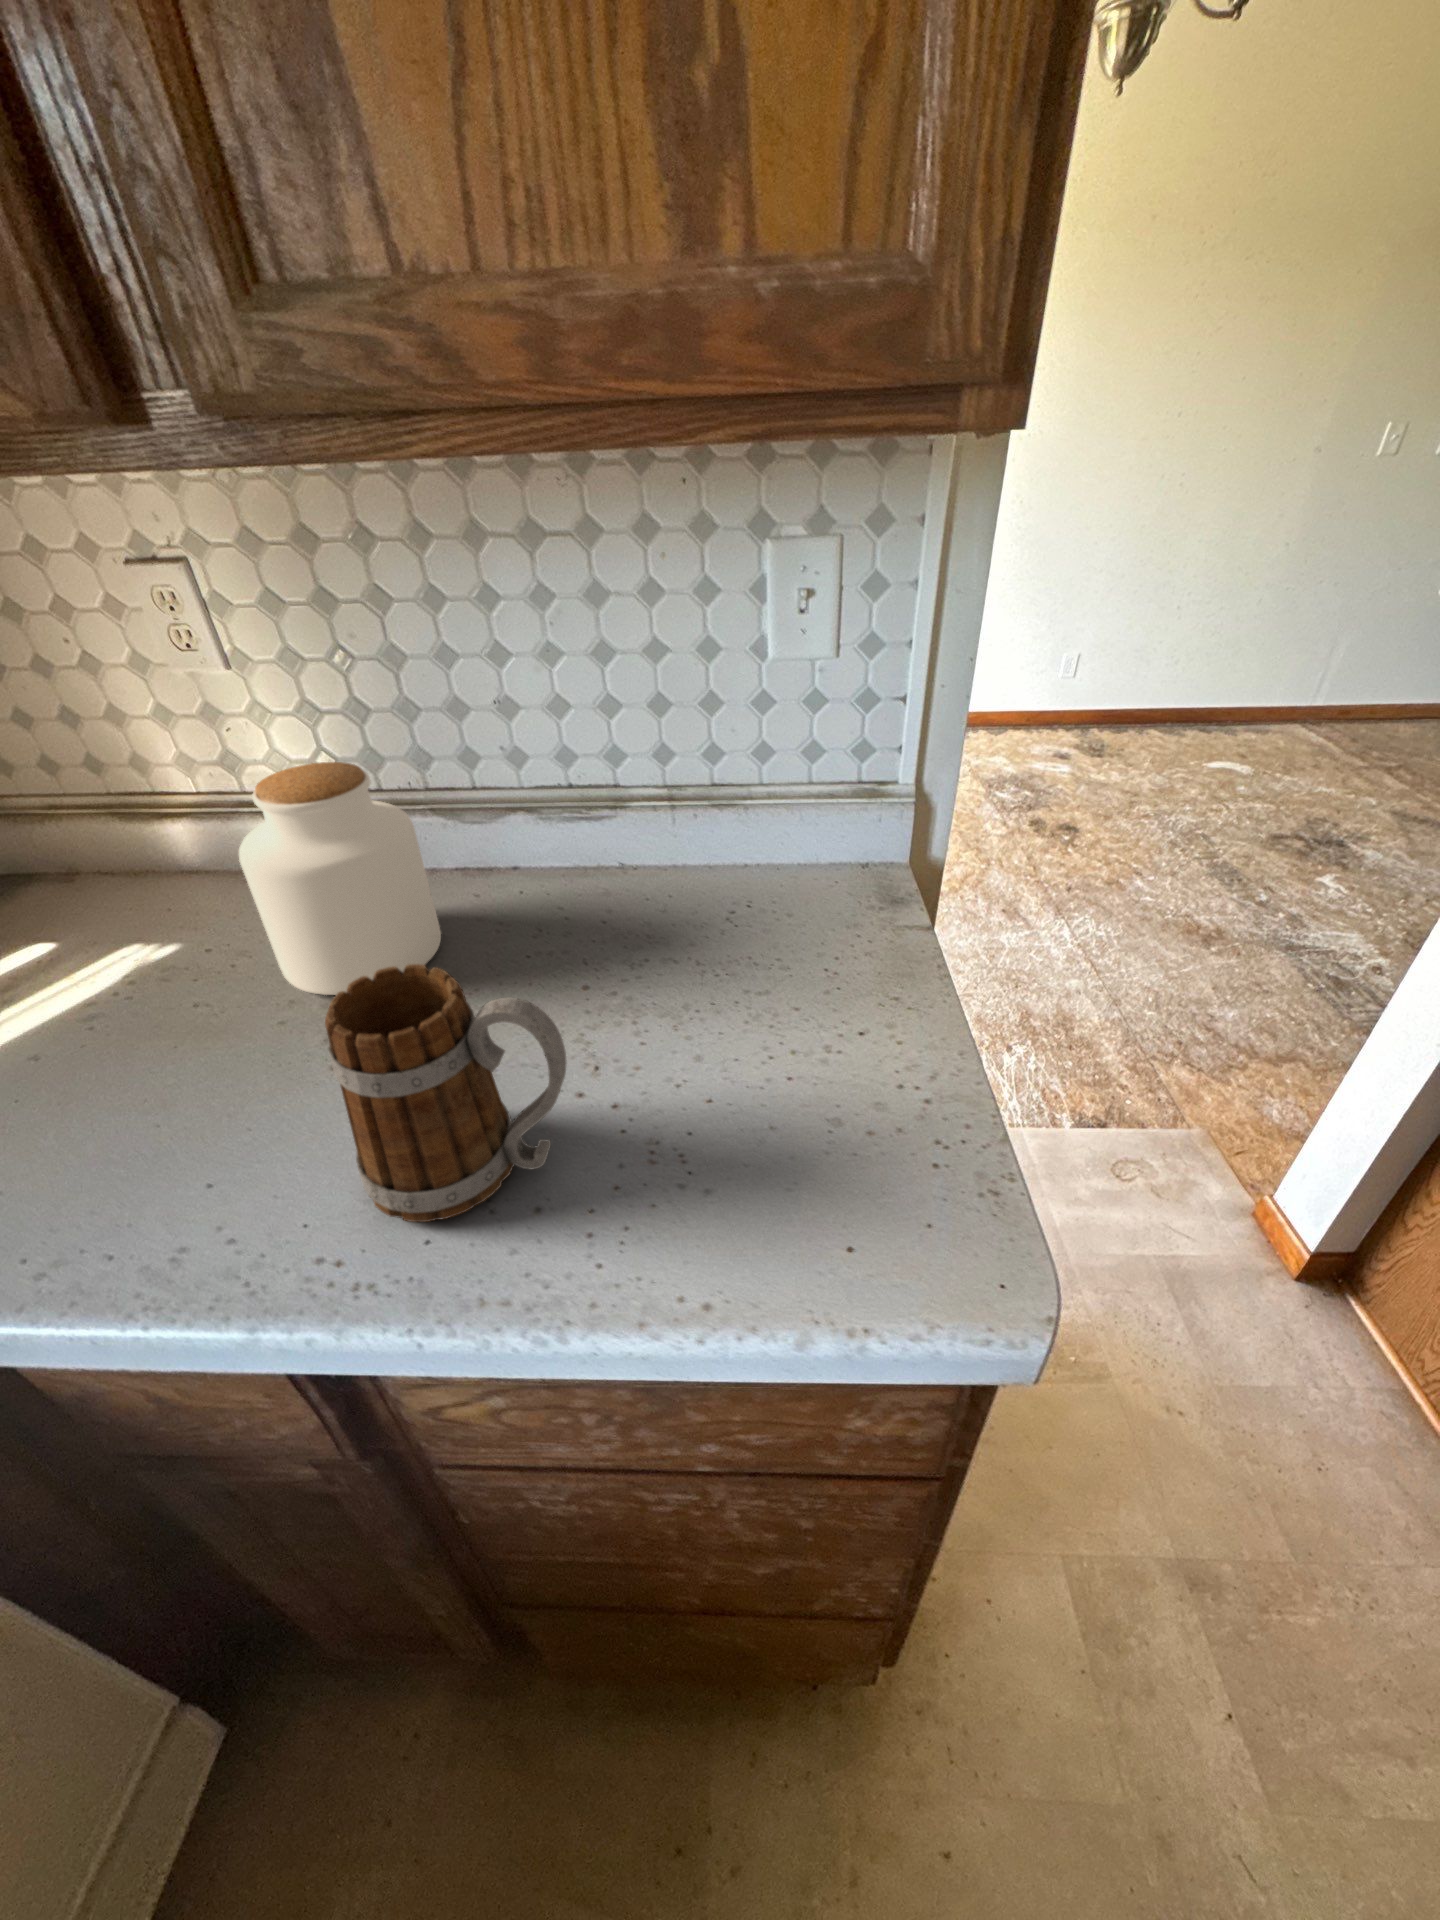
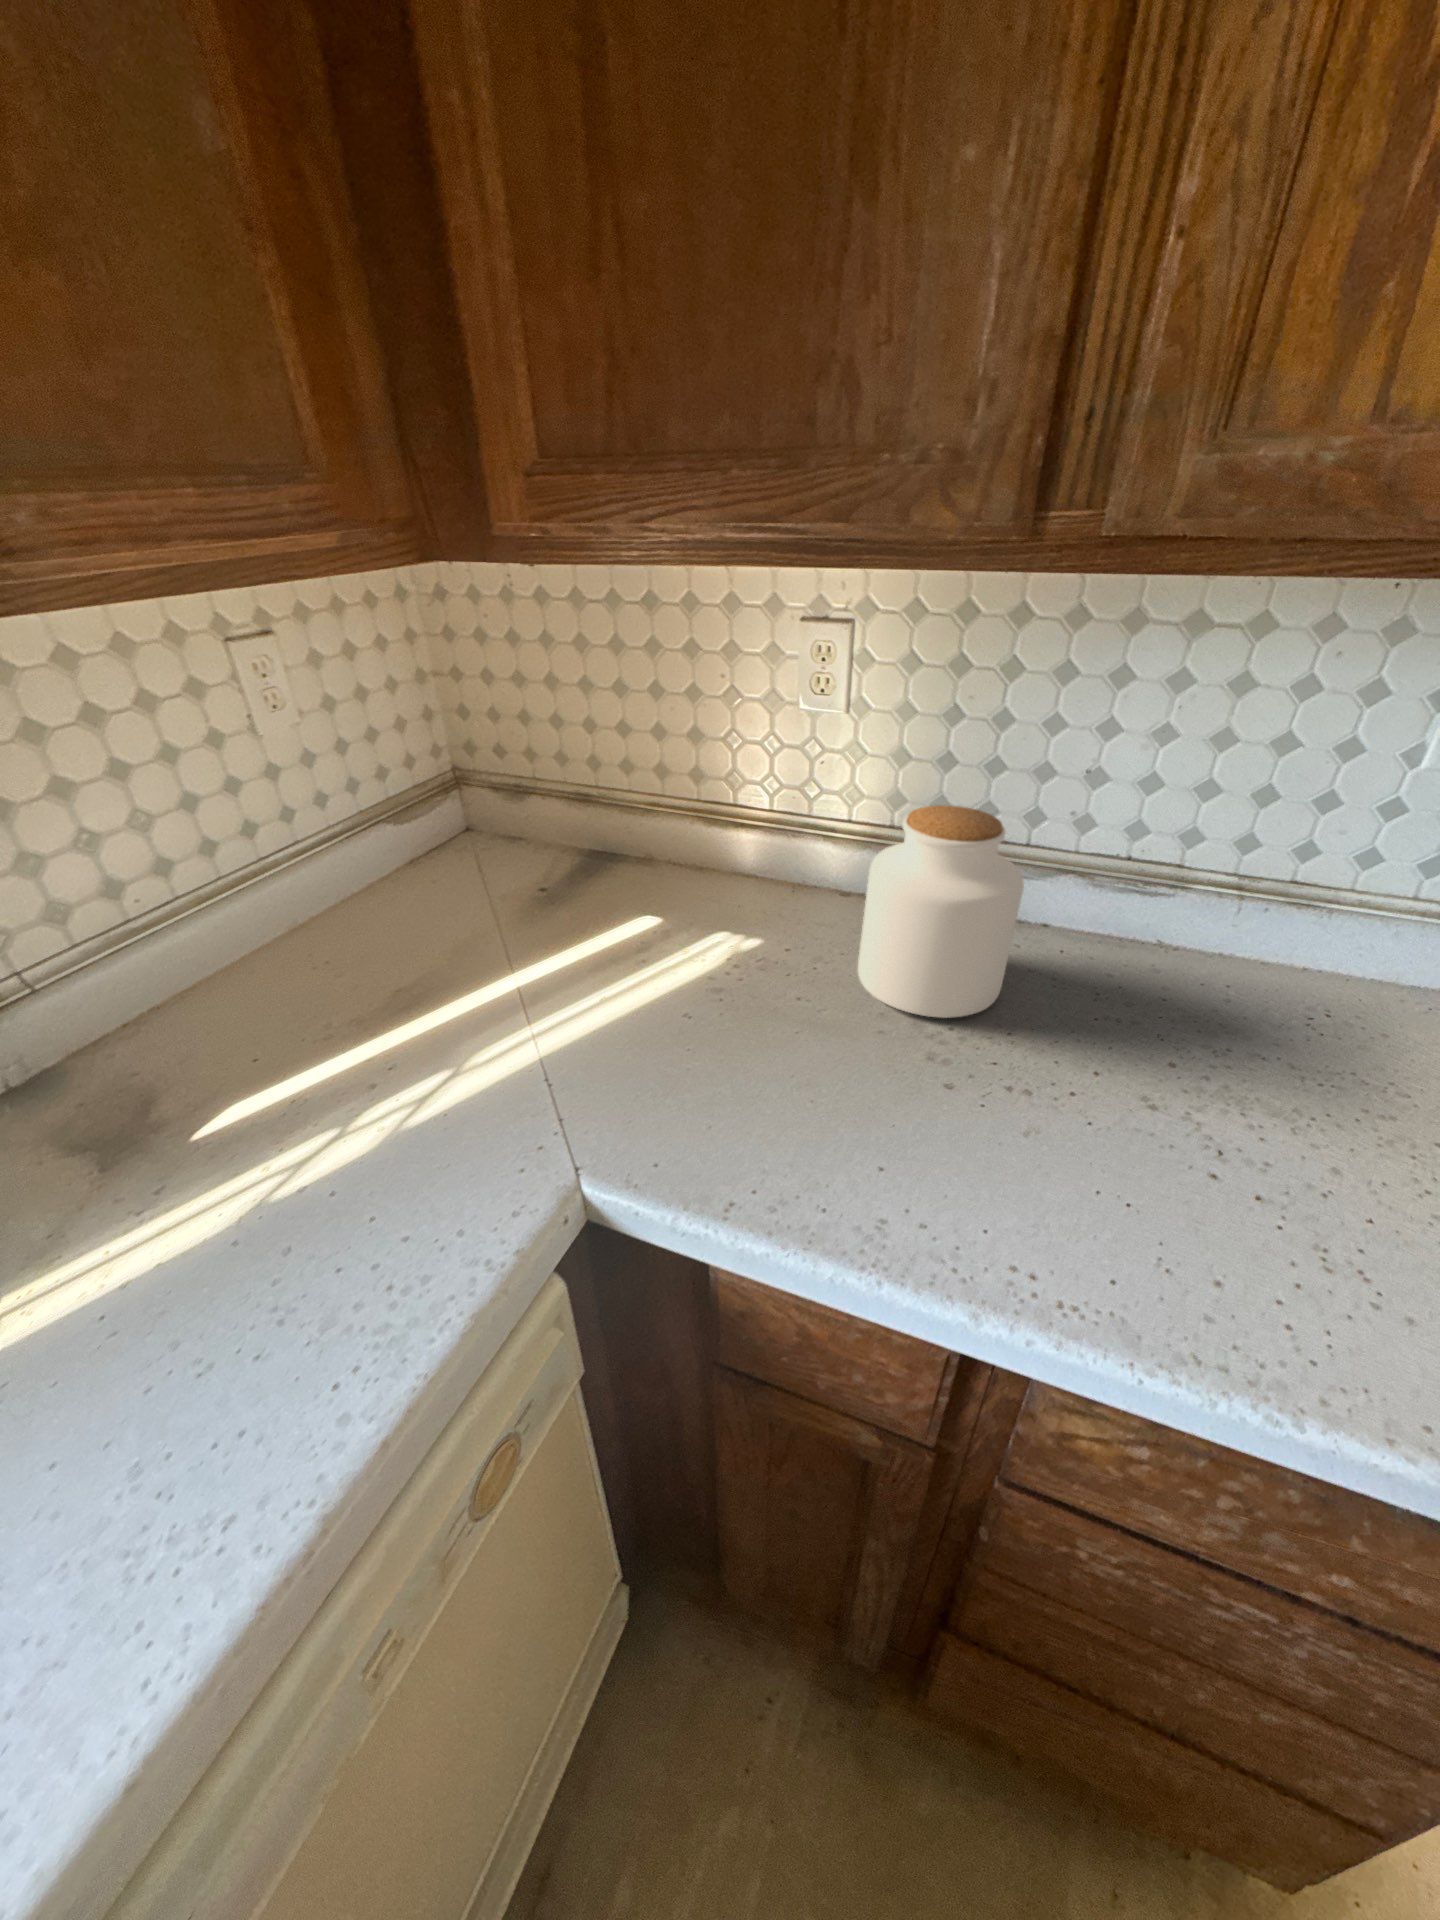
mug: present [325,964,566,1222] -> none [1023,1016,1332,1272]

